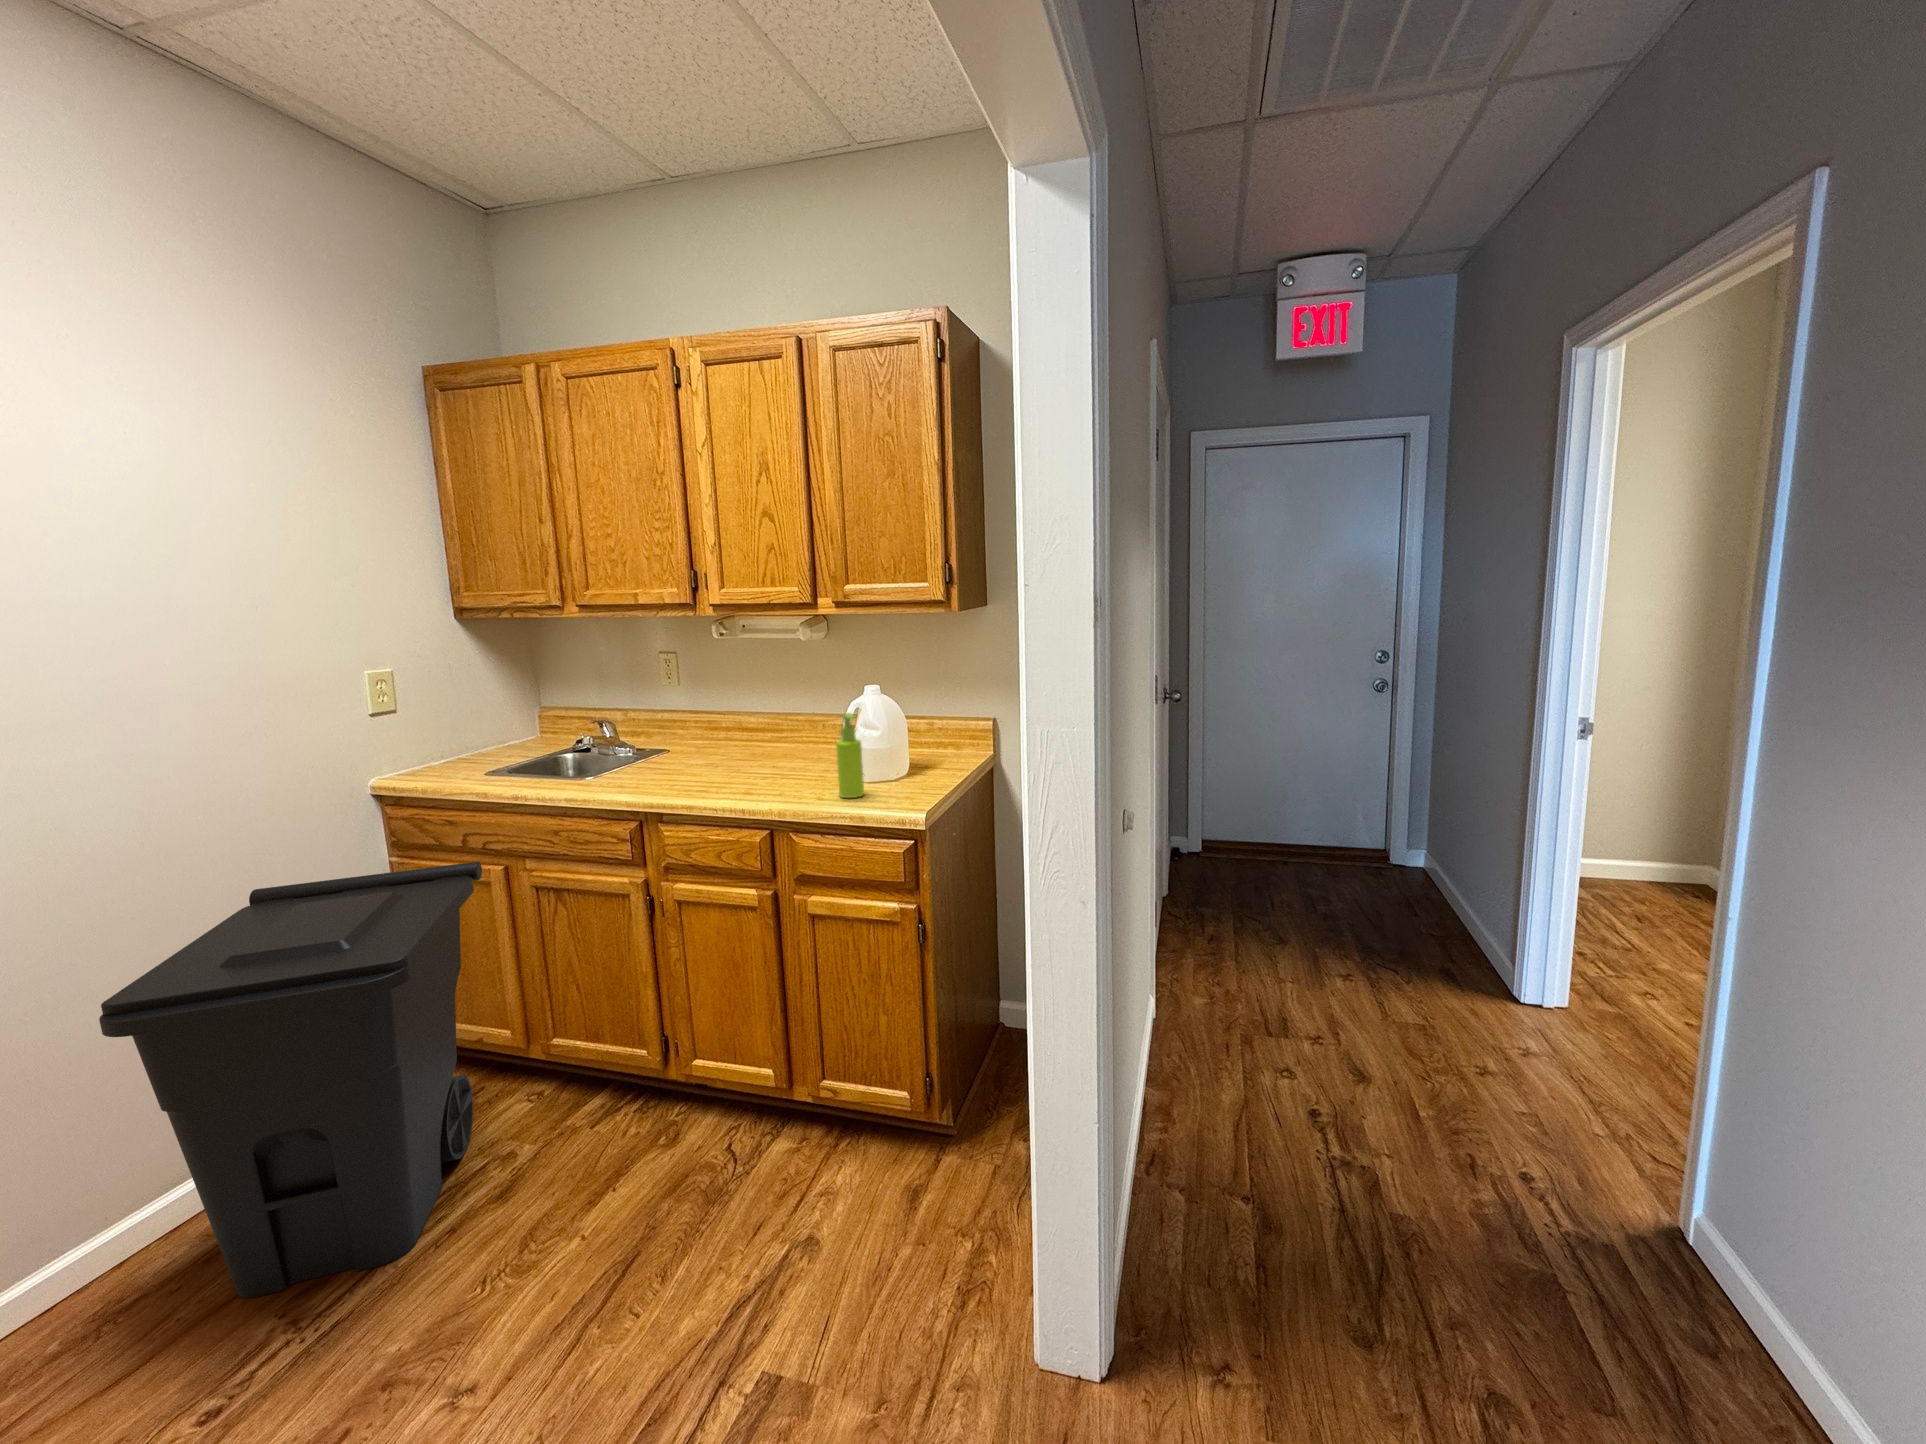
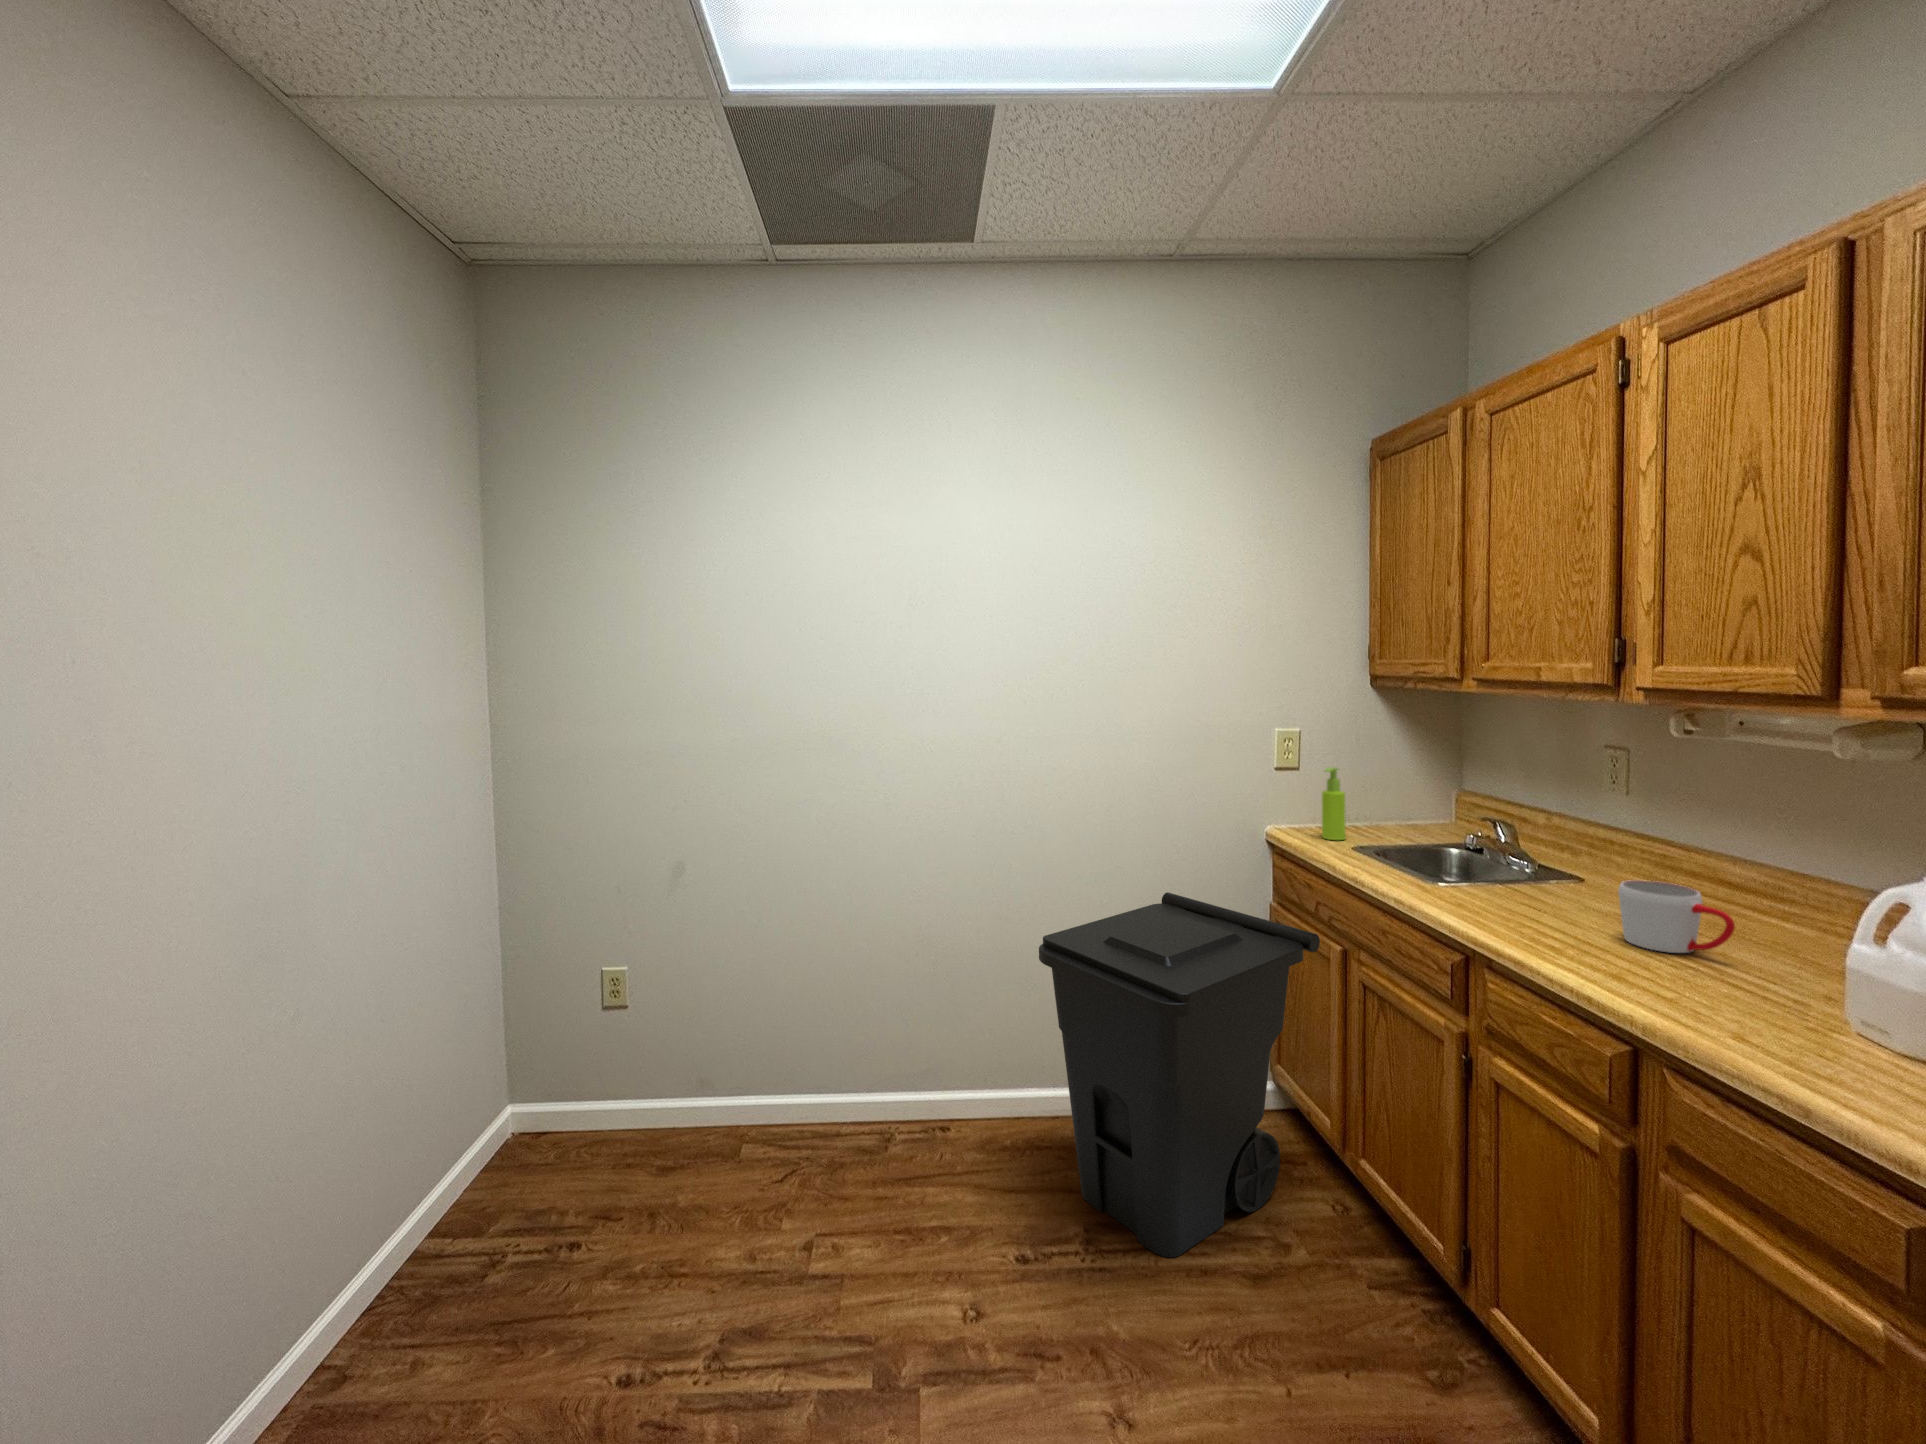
soap dispenser: present [836,713,864,798] -> present [1322,767,1346,840]
mug: none [720,732,781,776] -> present [1618,880,1735,953]

